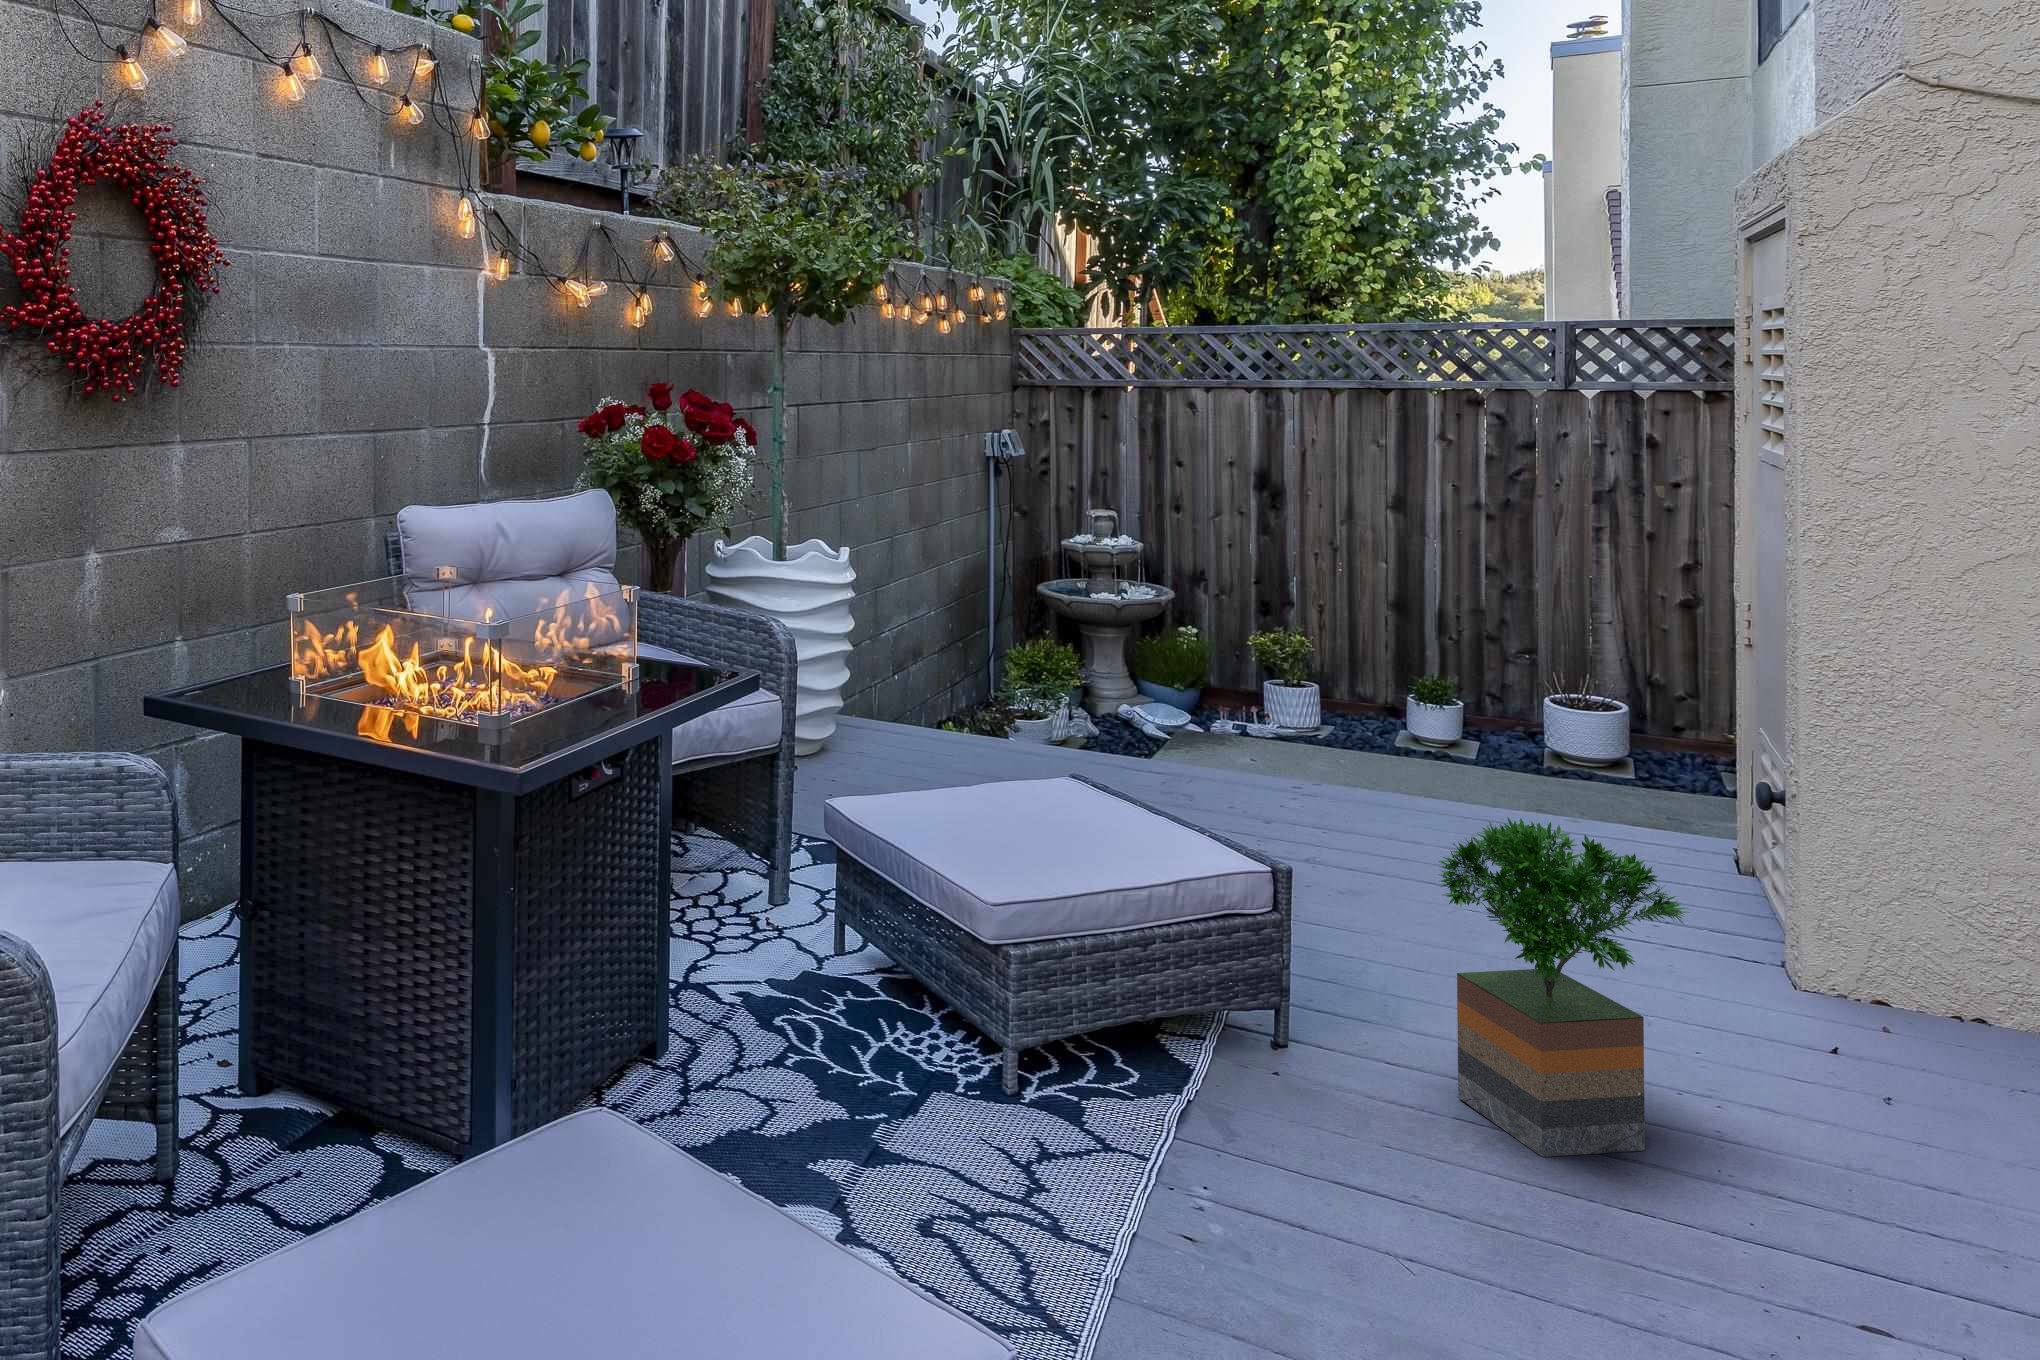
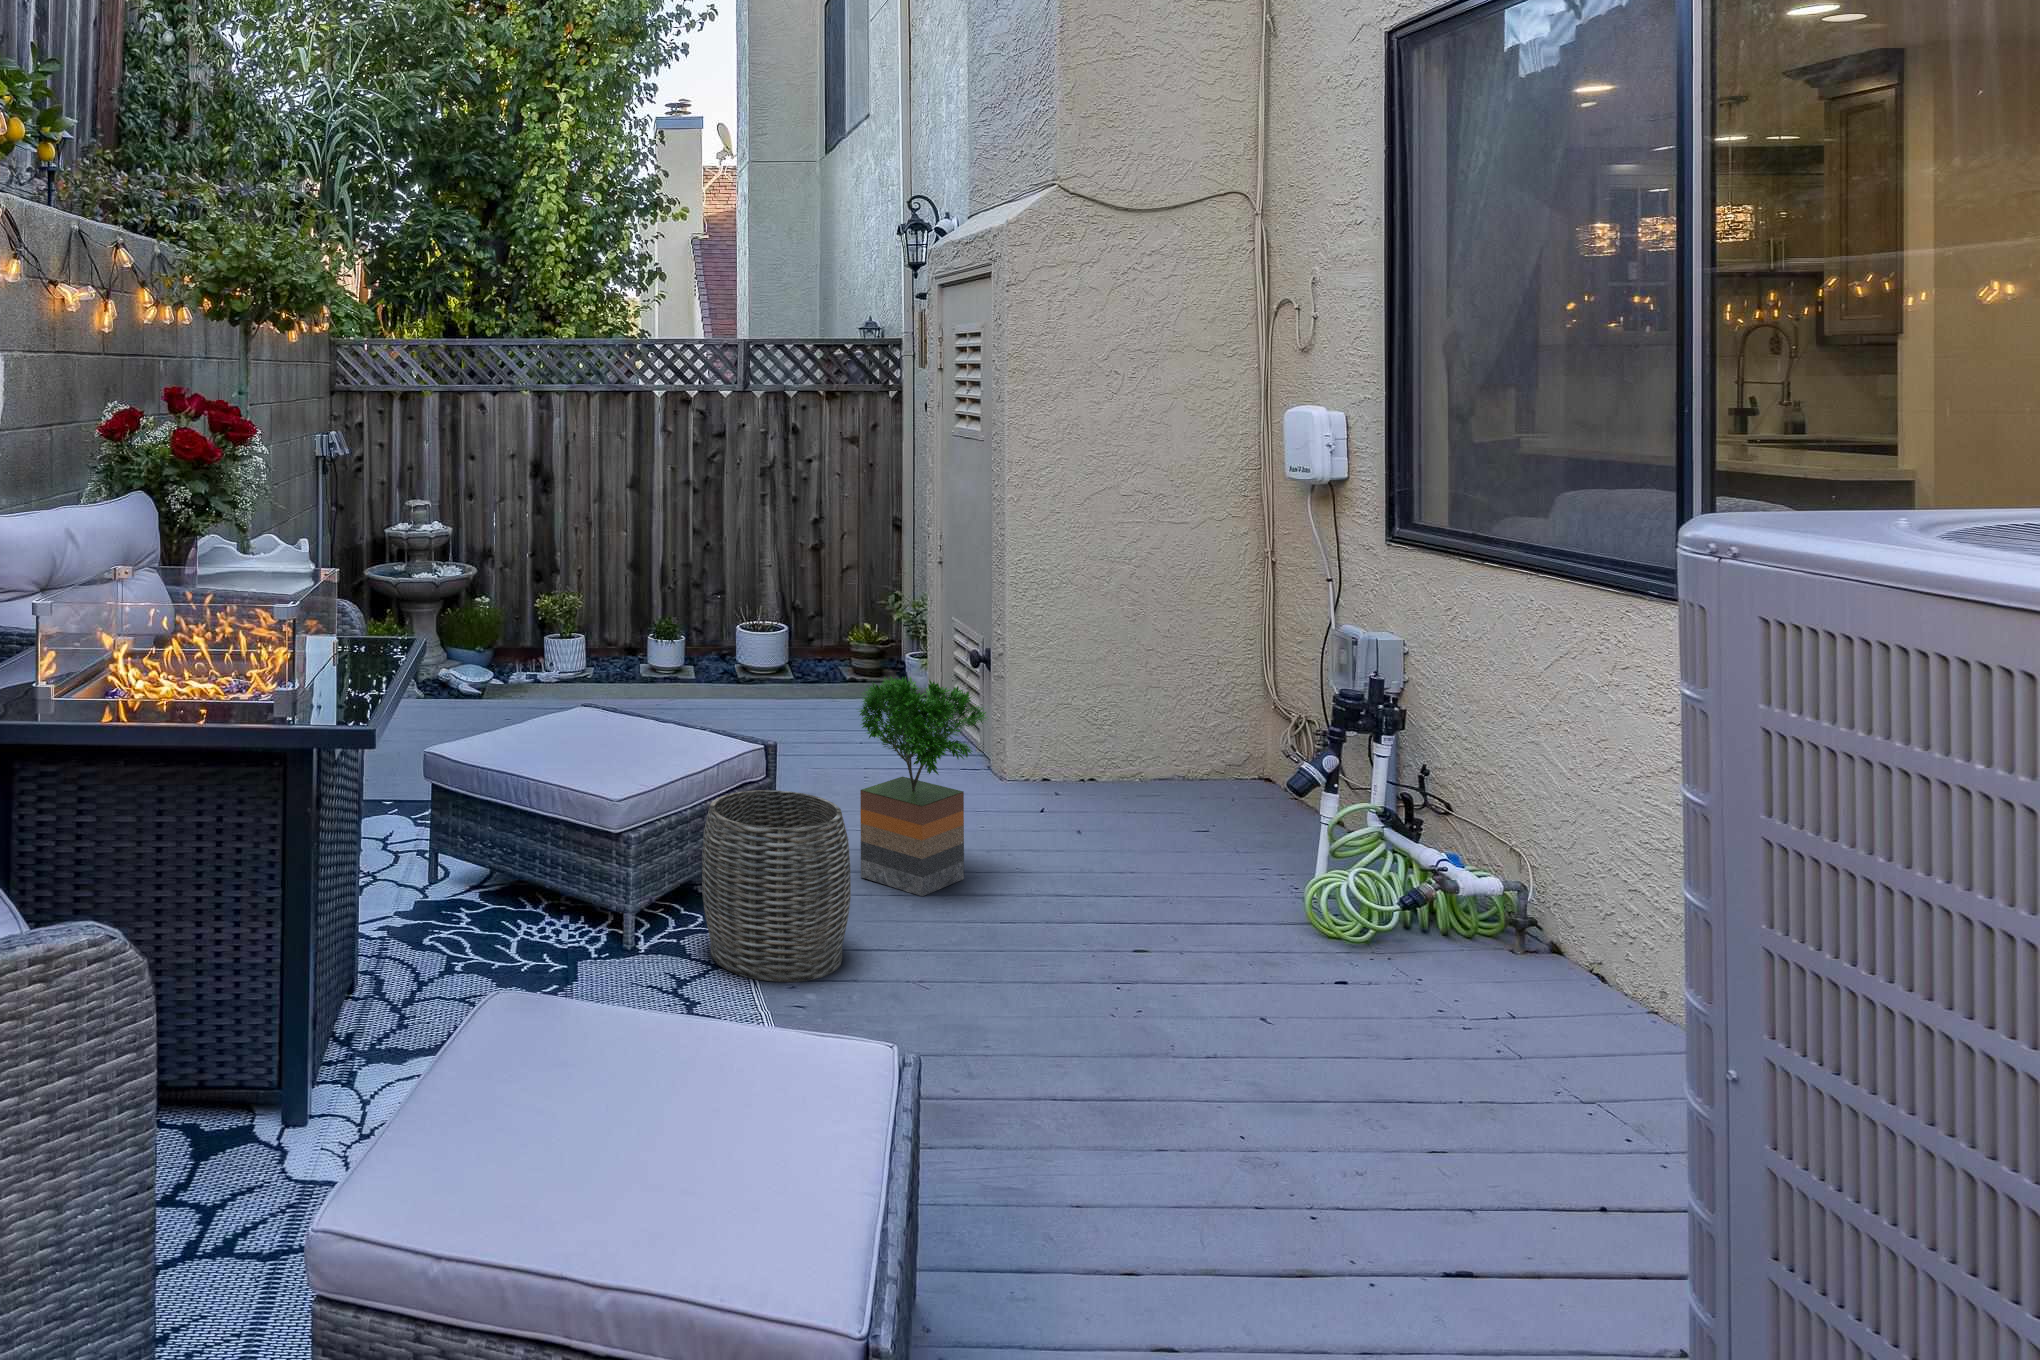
woven basket: none [1112,937,1335,1229] -> present [702,790,851,982]

